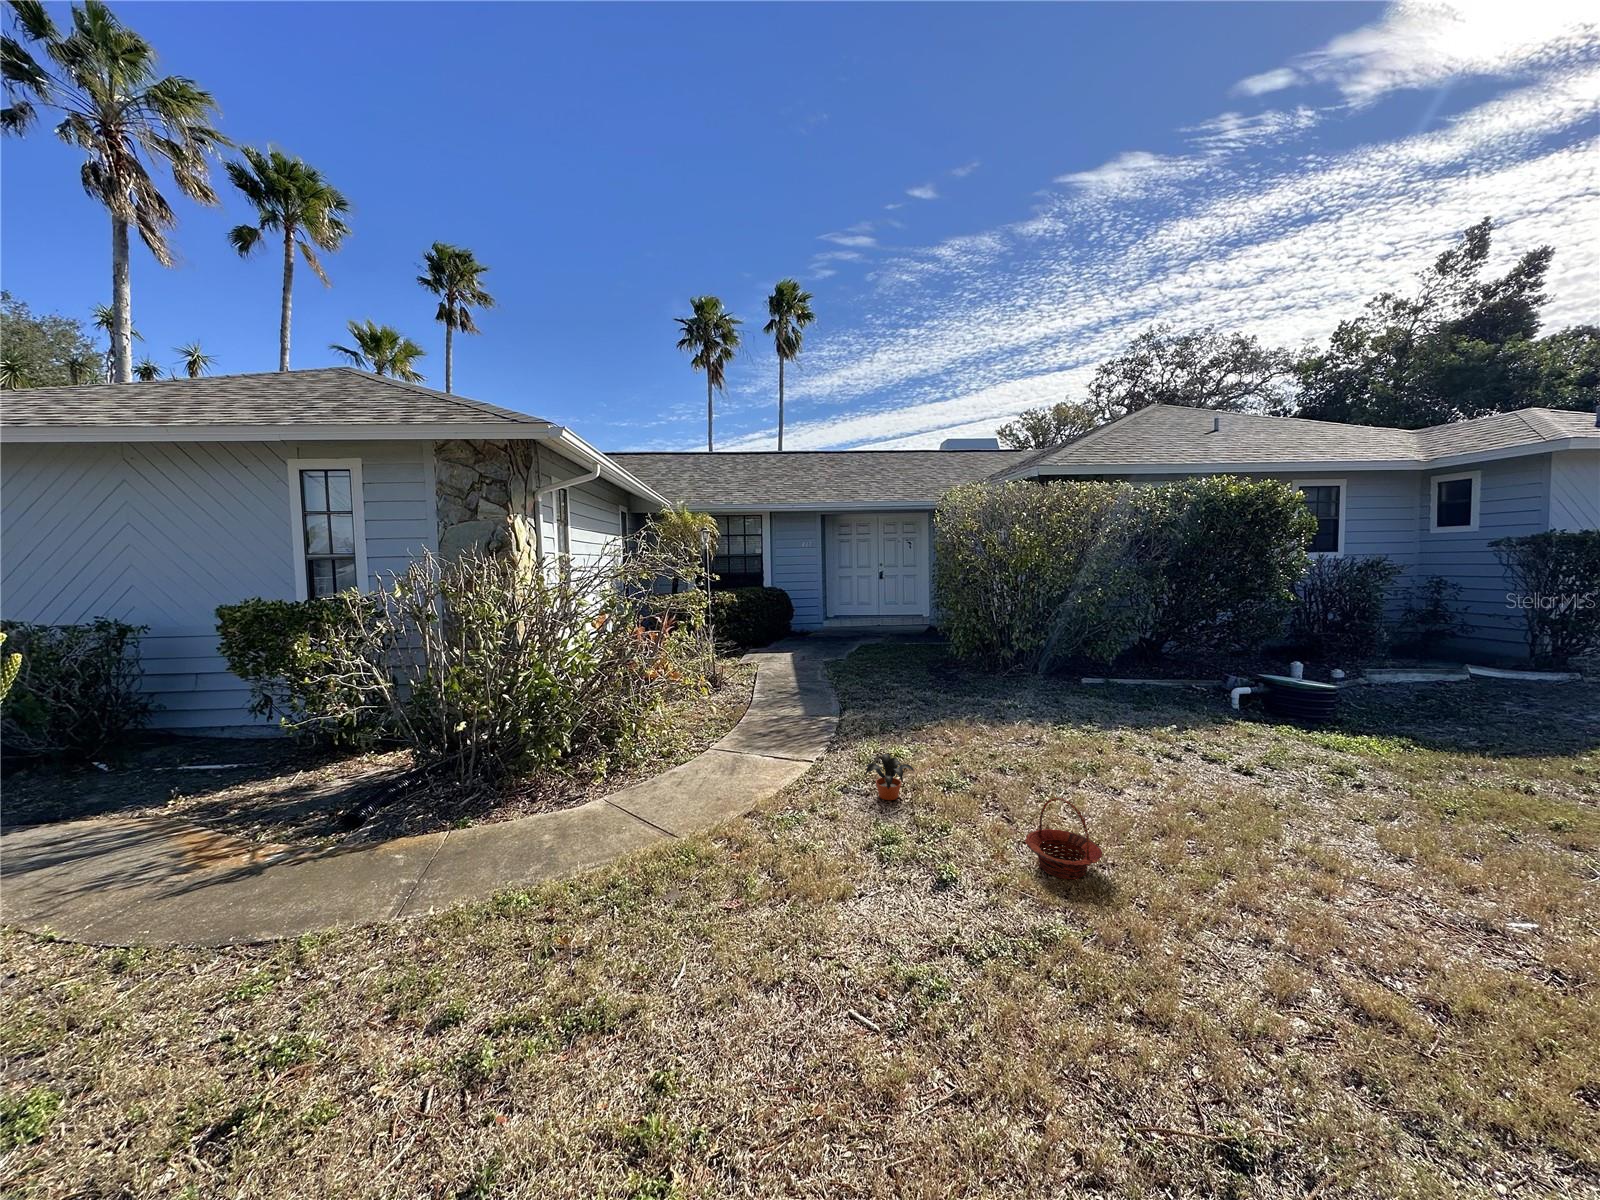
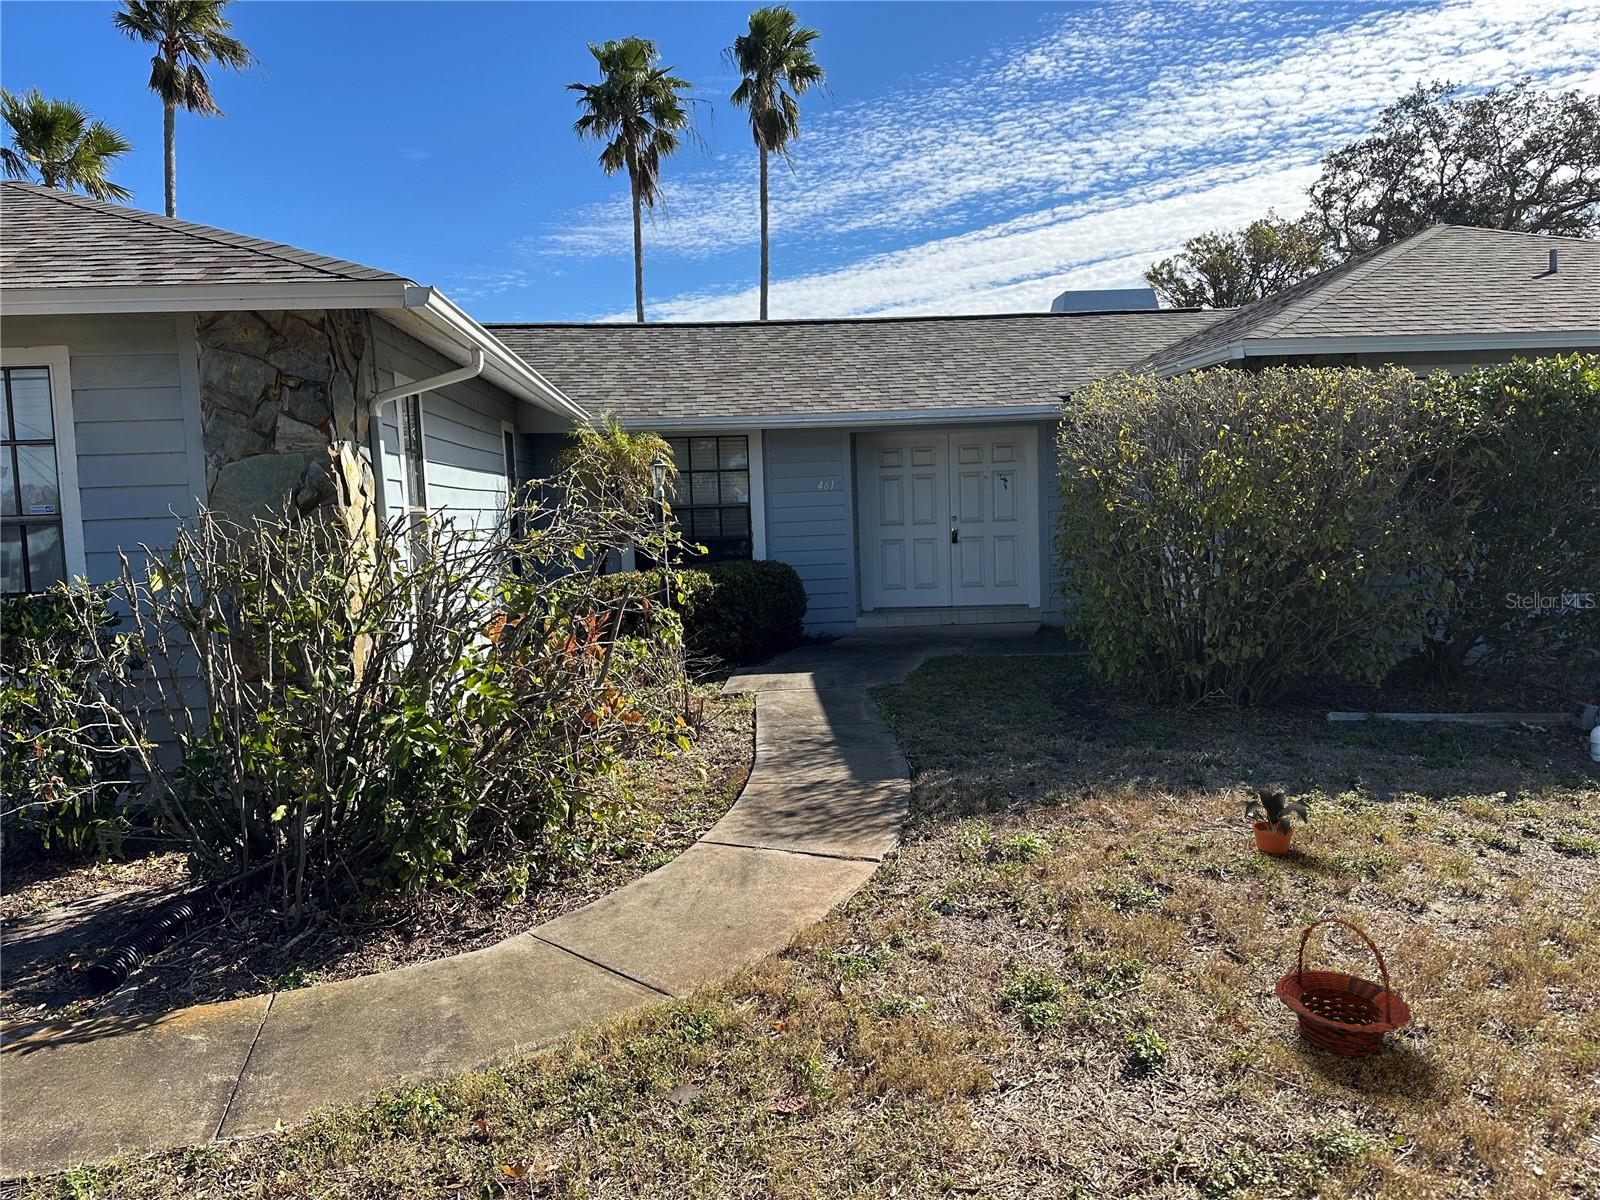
potted plant: present [865,754,914,800] -> present [1232,788,1314,853]

